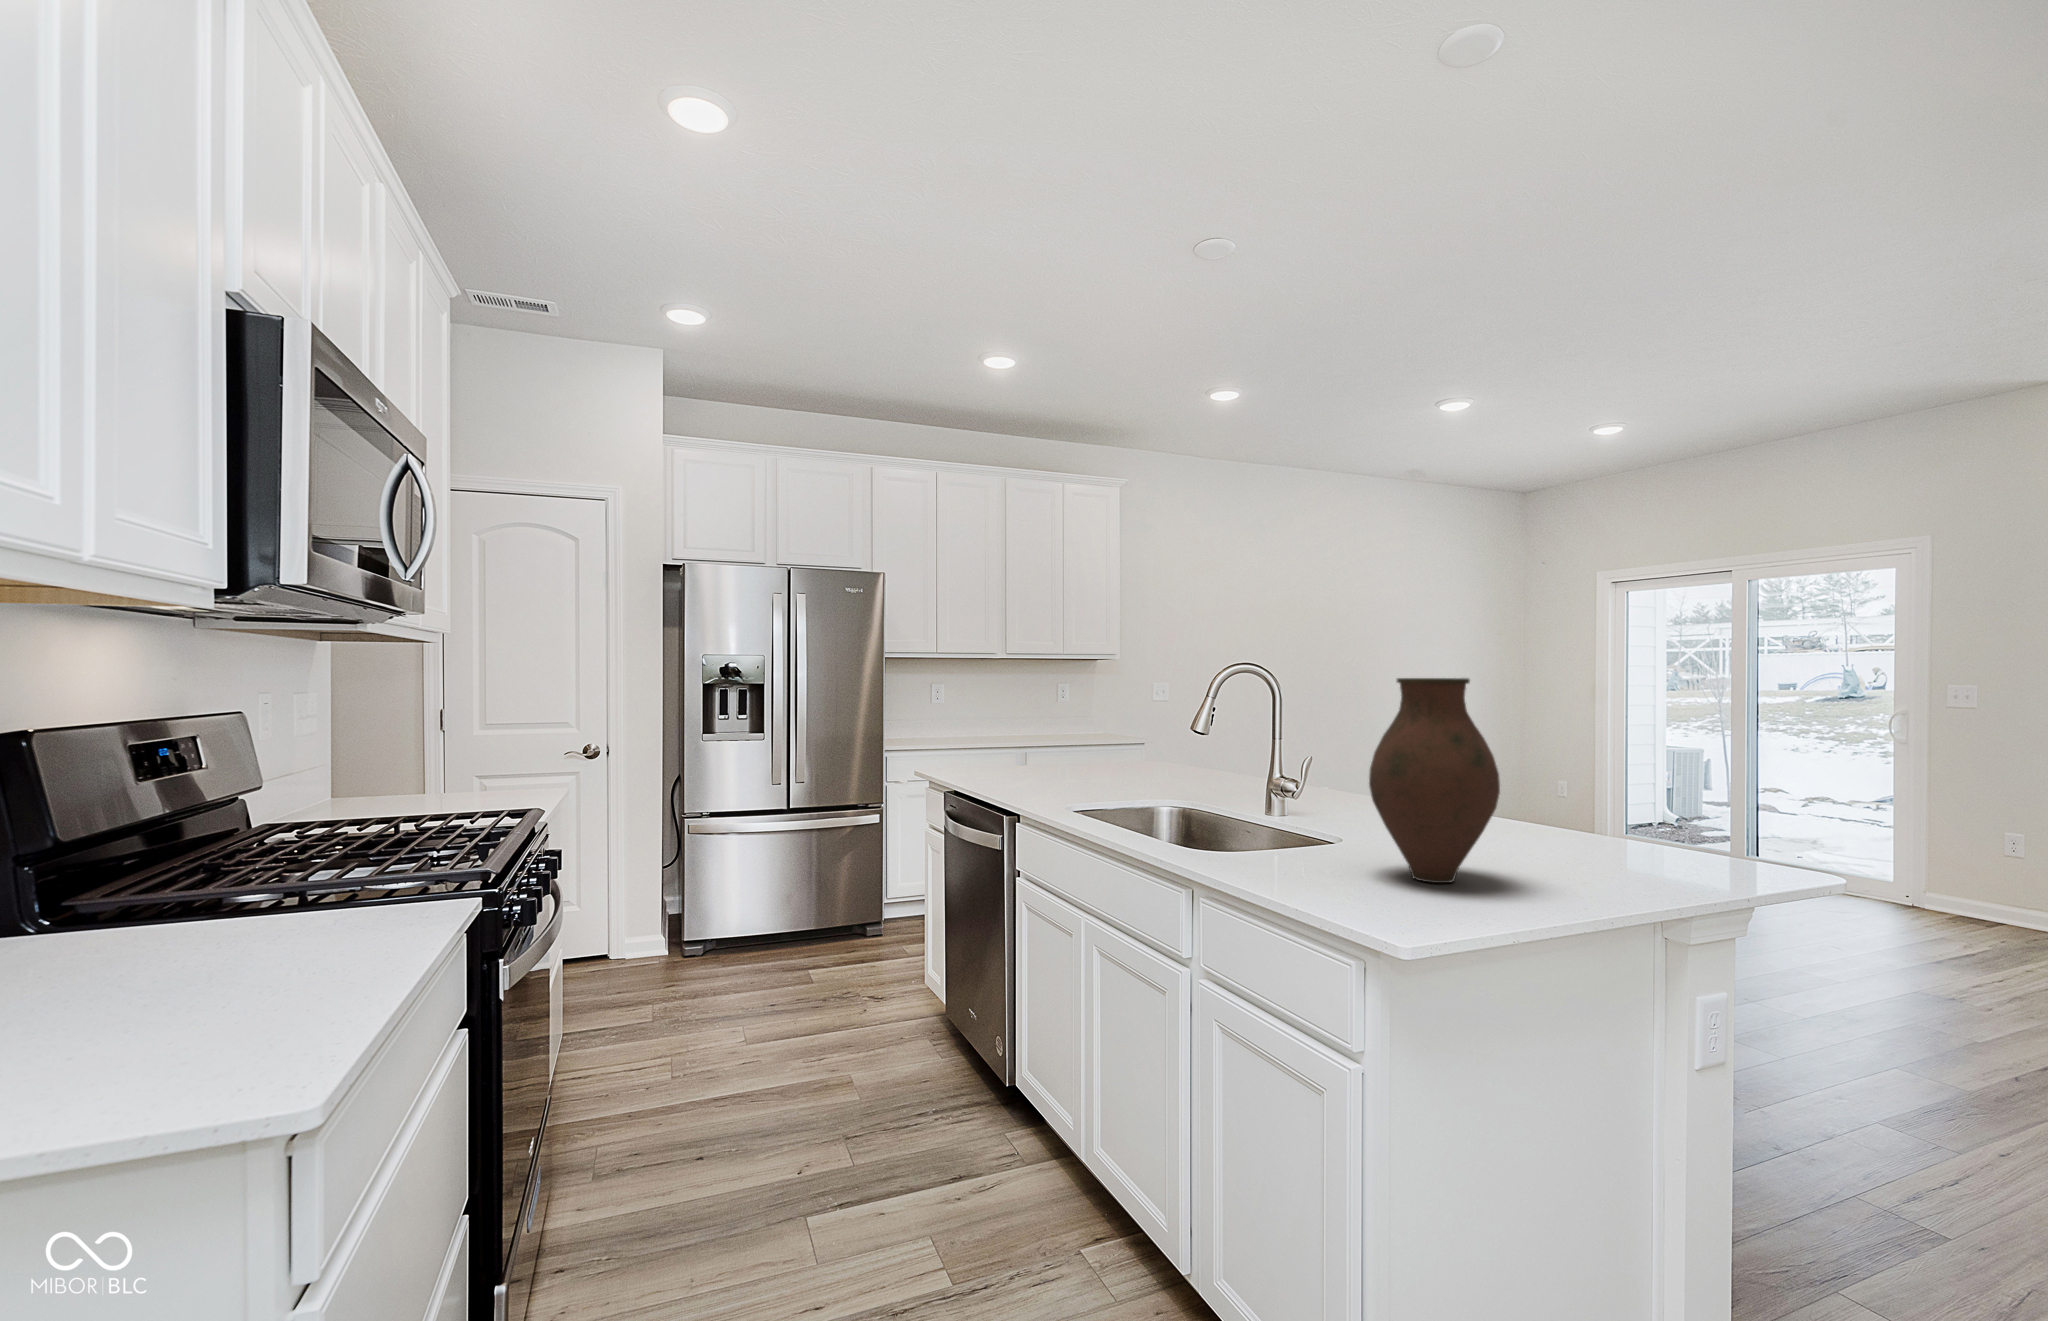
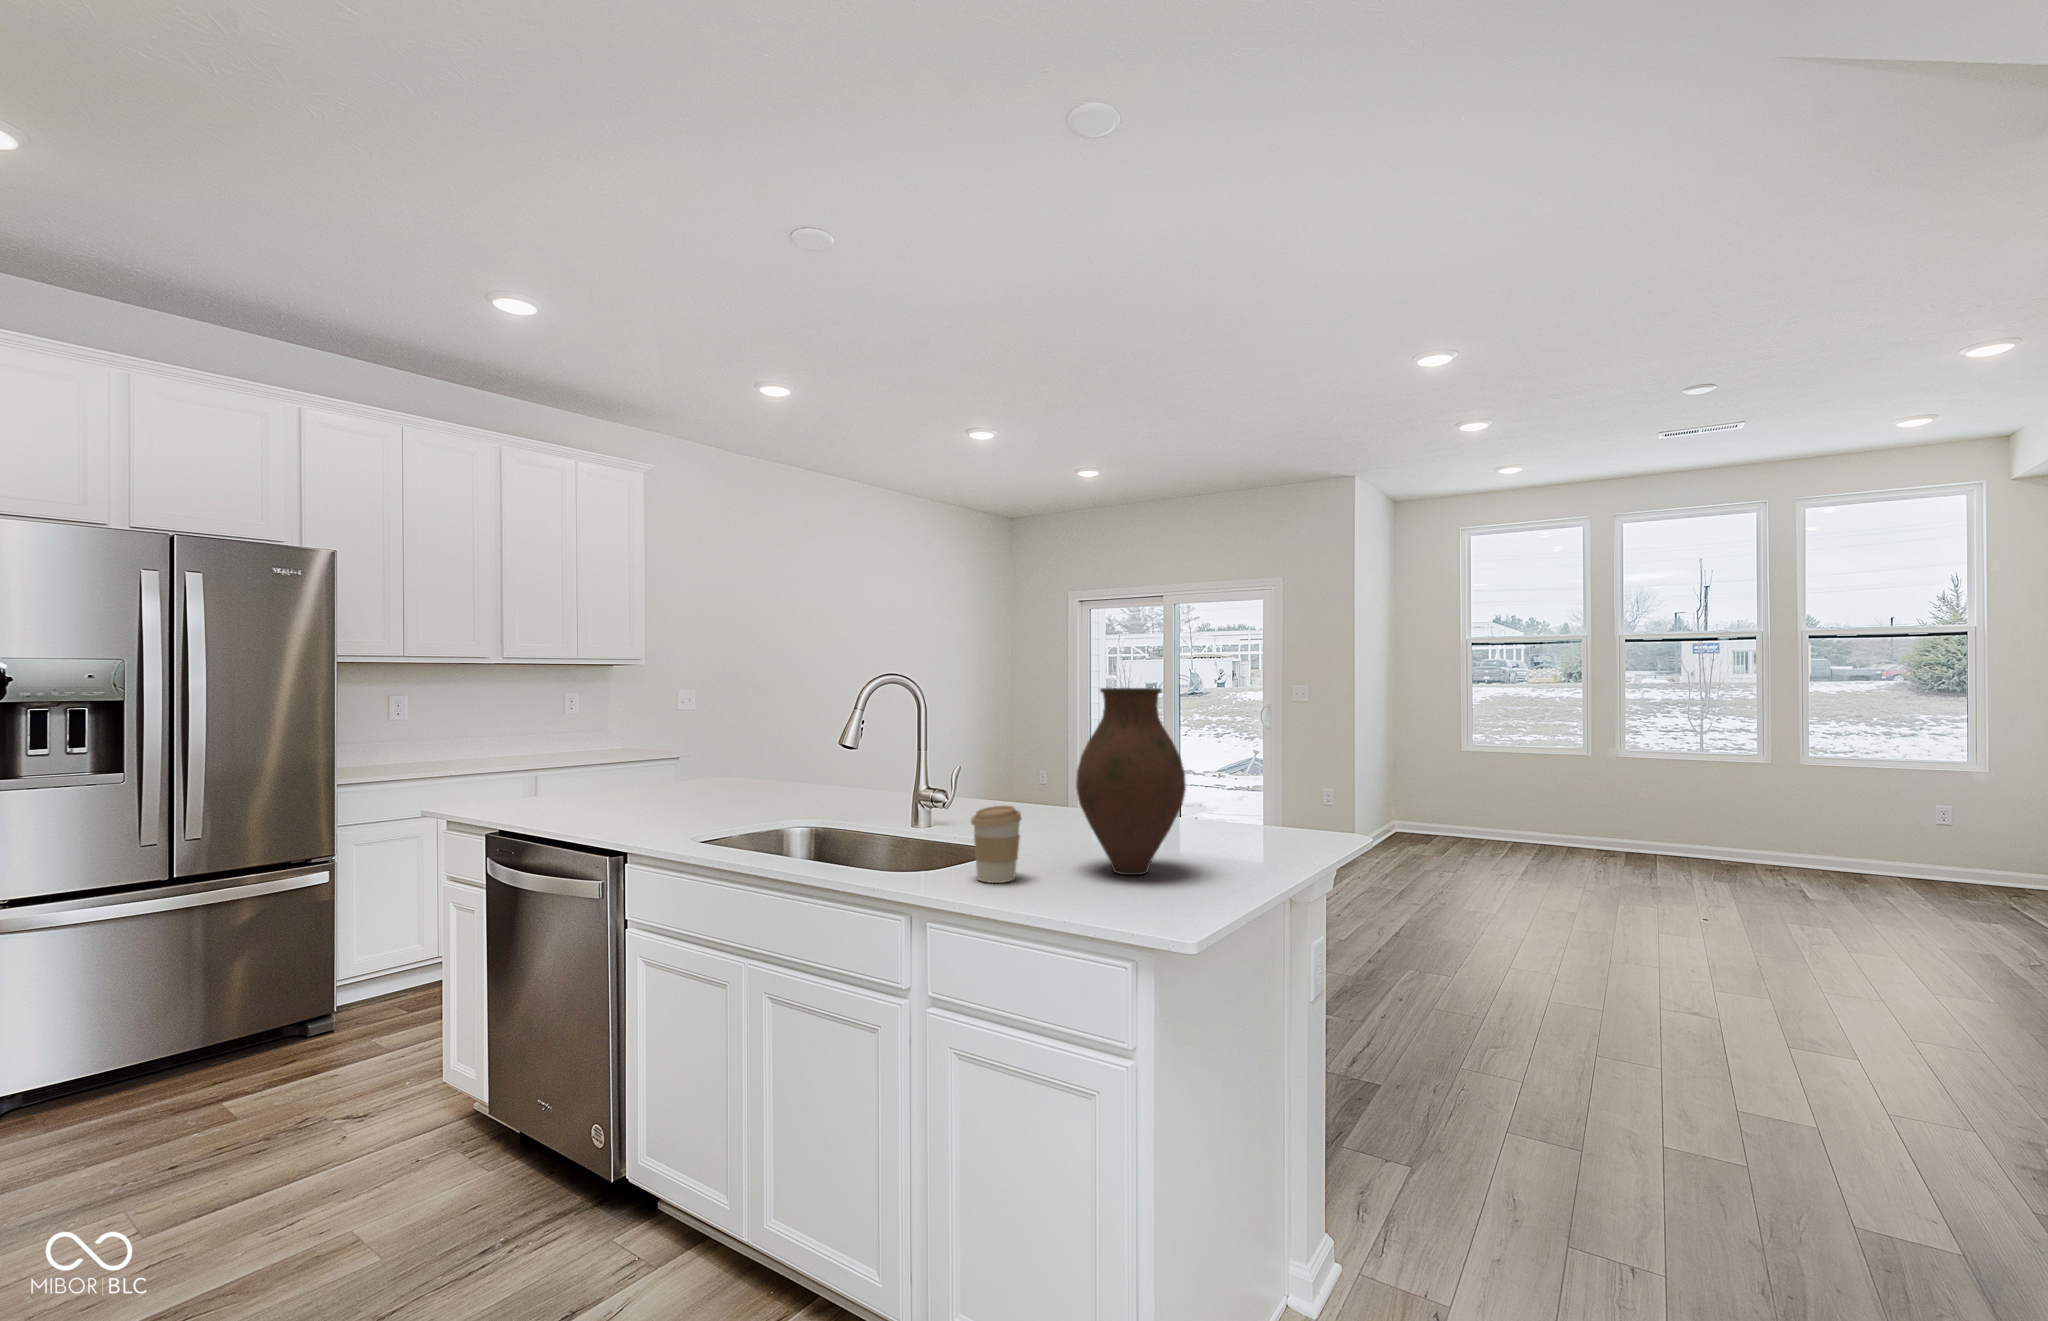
coffee cup: none [1251,796,1303,871] -> present [971,806,1021,883]

